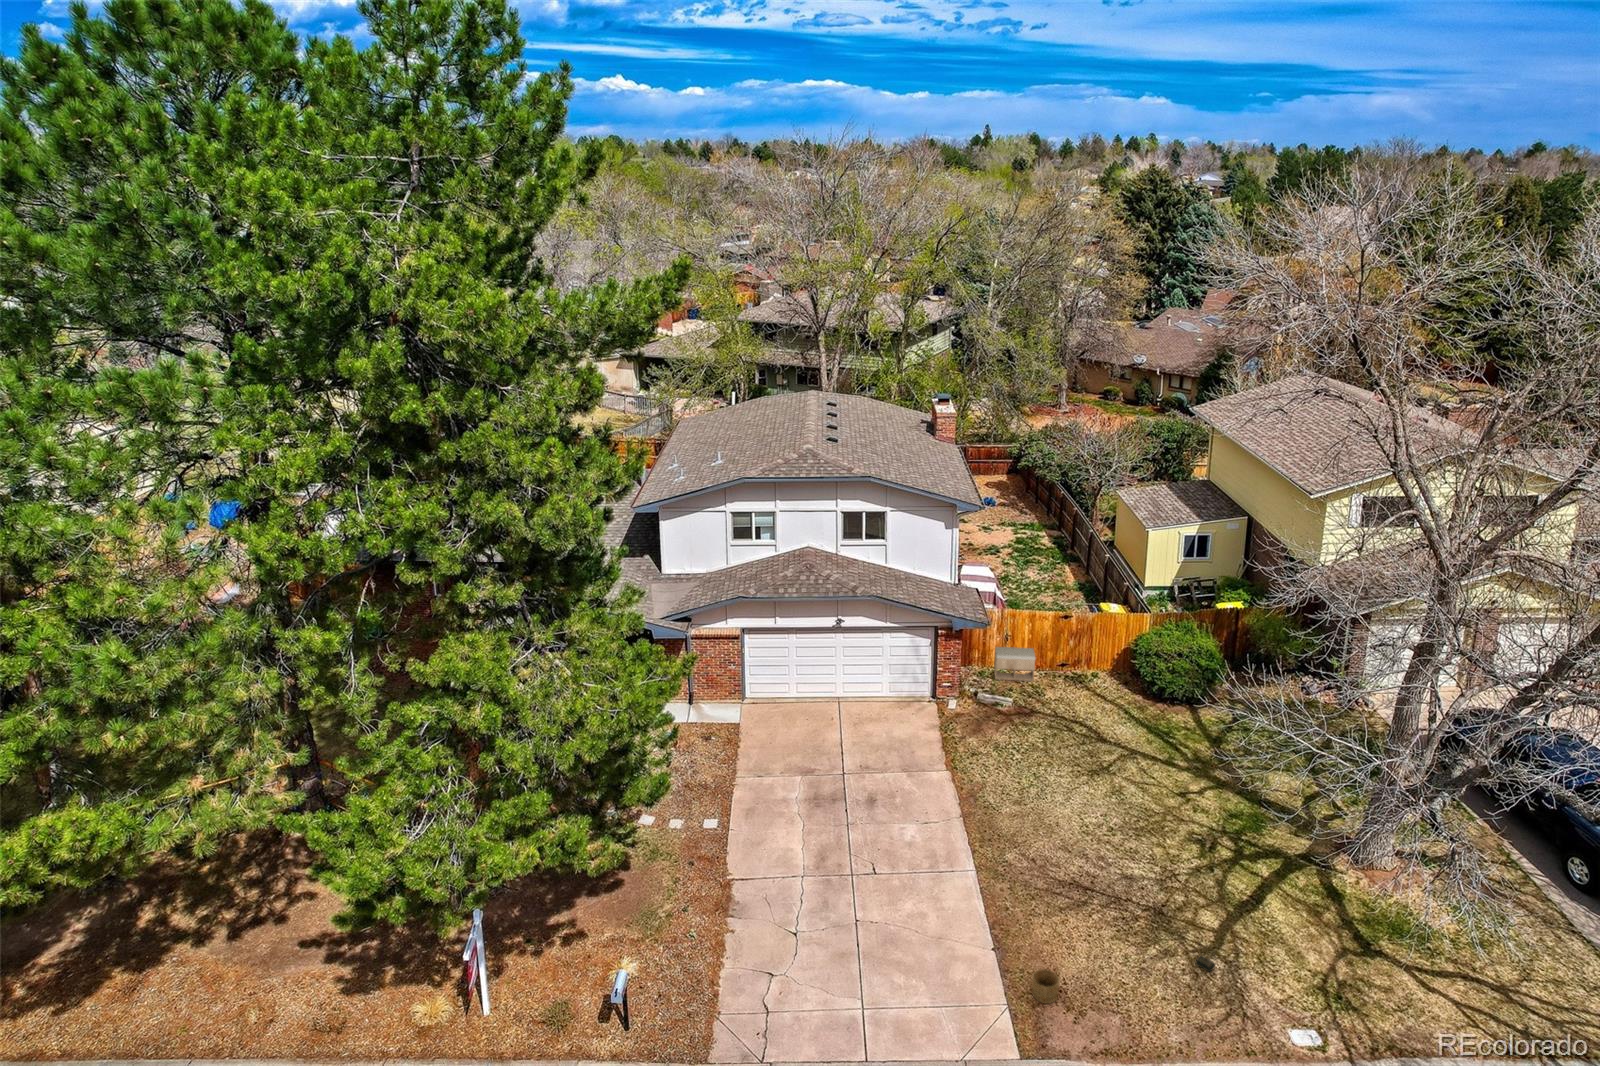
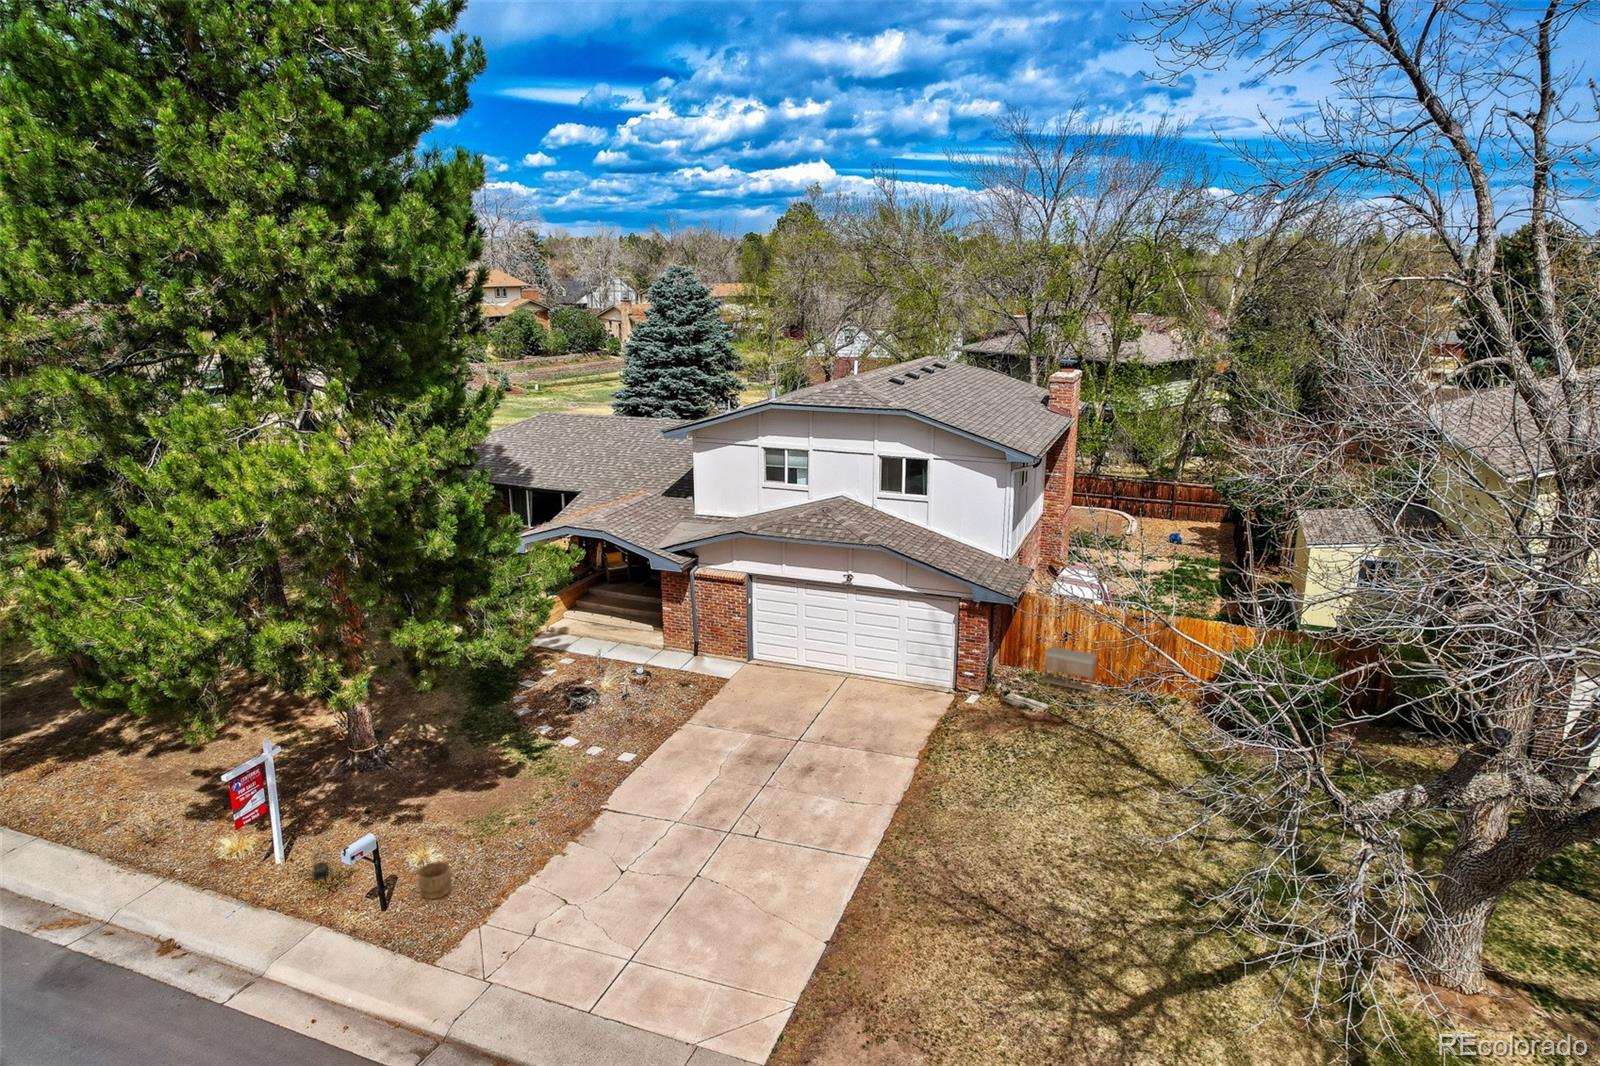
decorative plant: present [1194,946,1216,972] -> present [311,844,329,879]
wooden bucket: present [1032,969,1059,1004] -> present [417,862,451,899]

